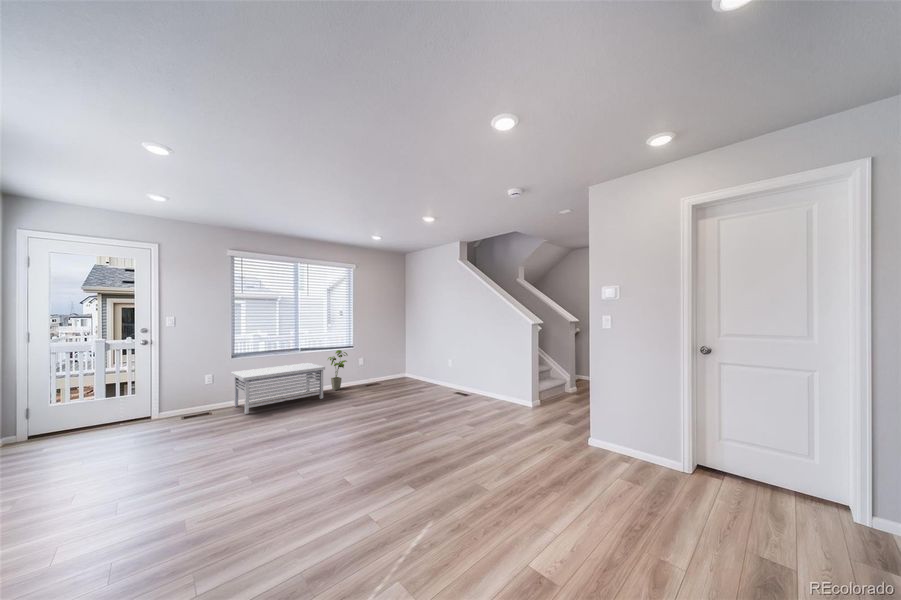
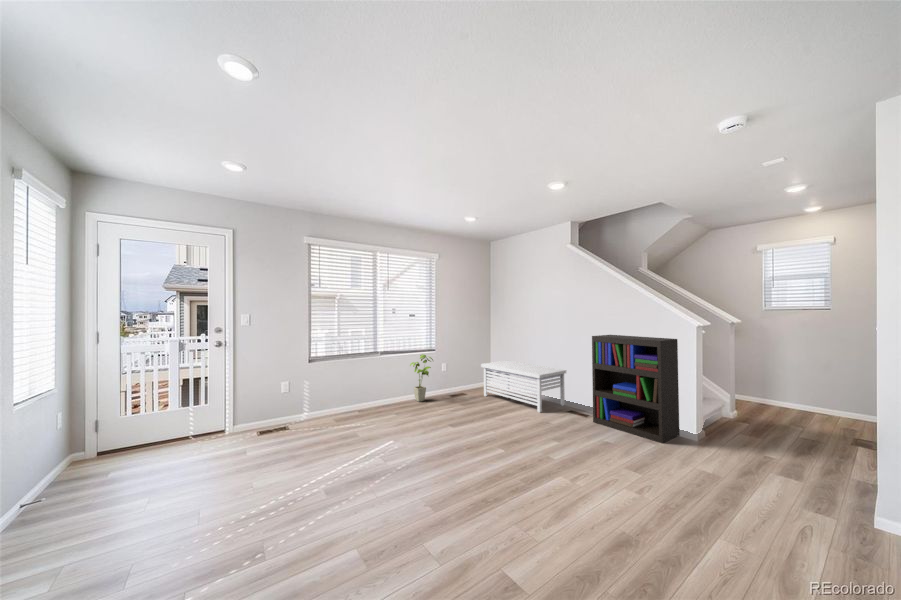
bookshelf: none [467,331,523,409] -> present [592,335,680,443]
storage bench: present [231,363,325,414] -> present [481,361,566,412]

